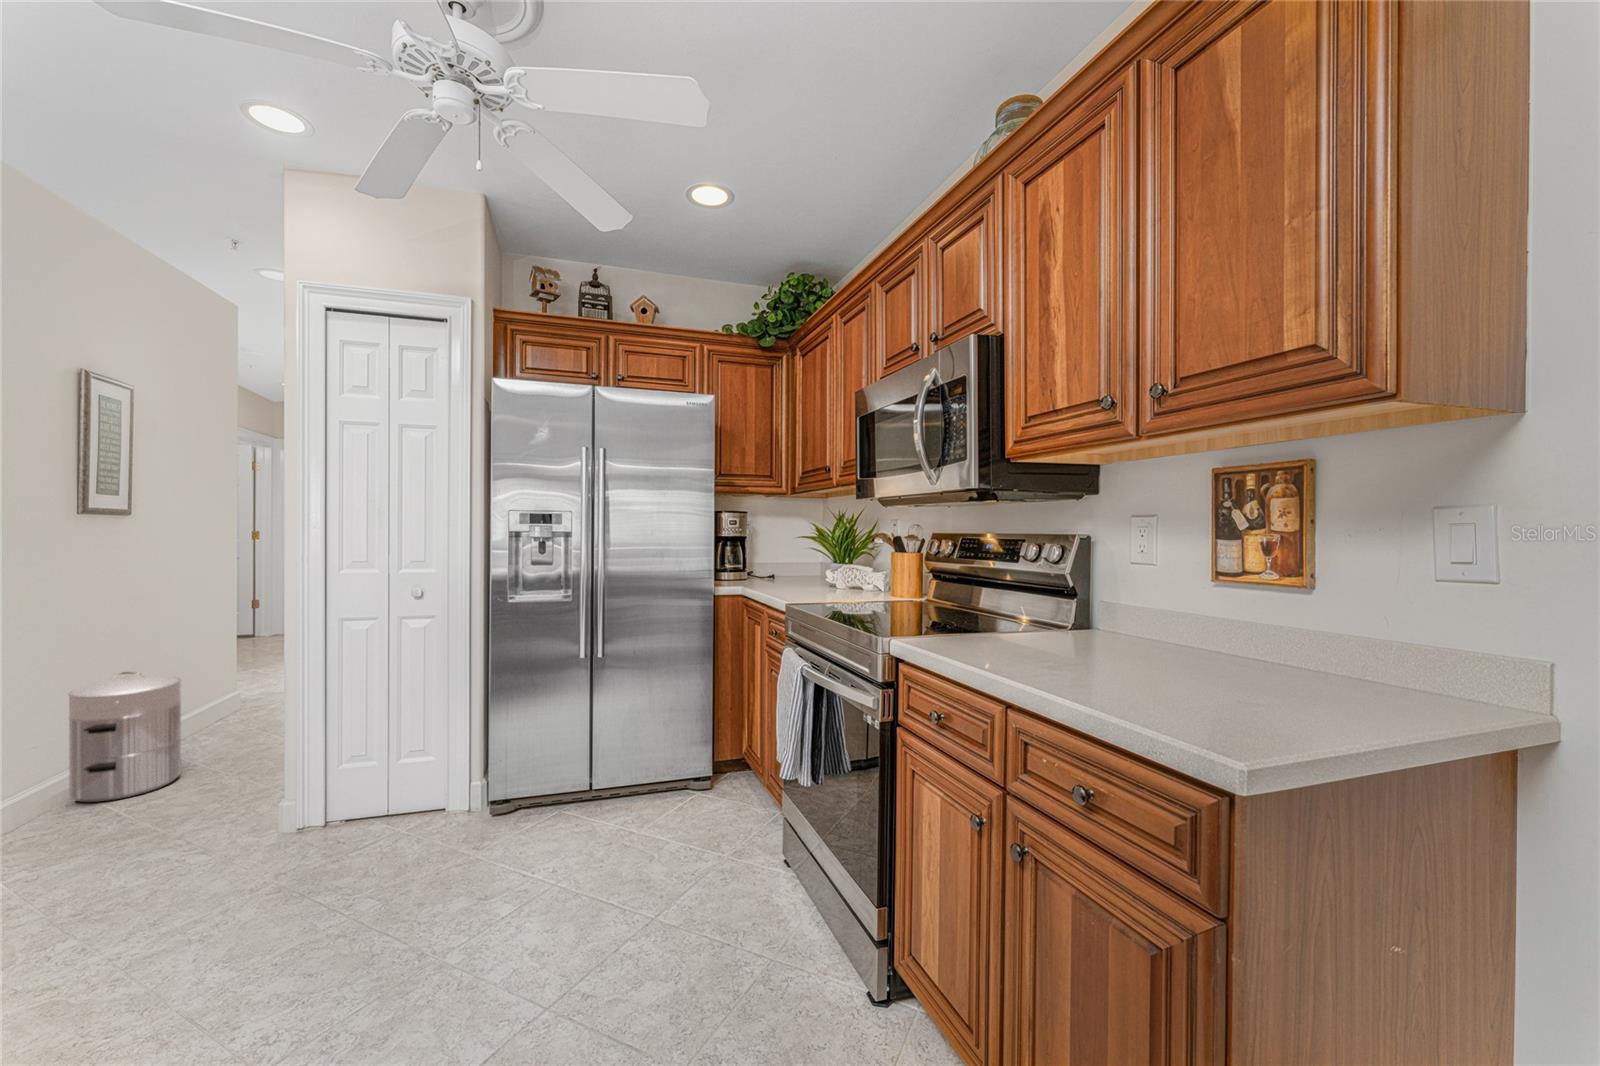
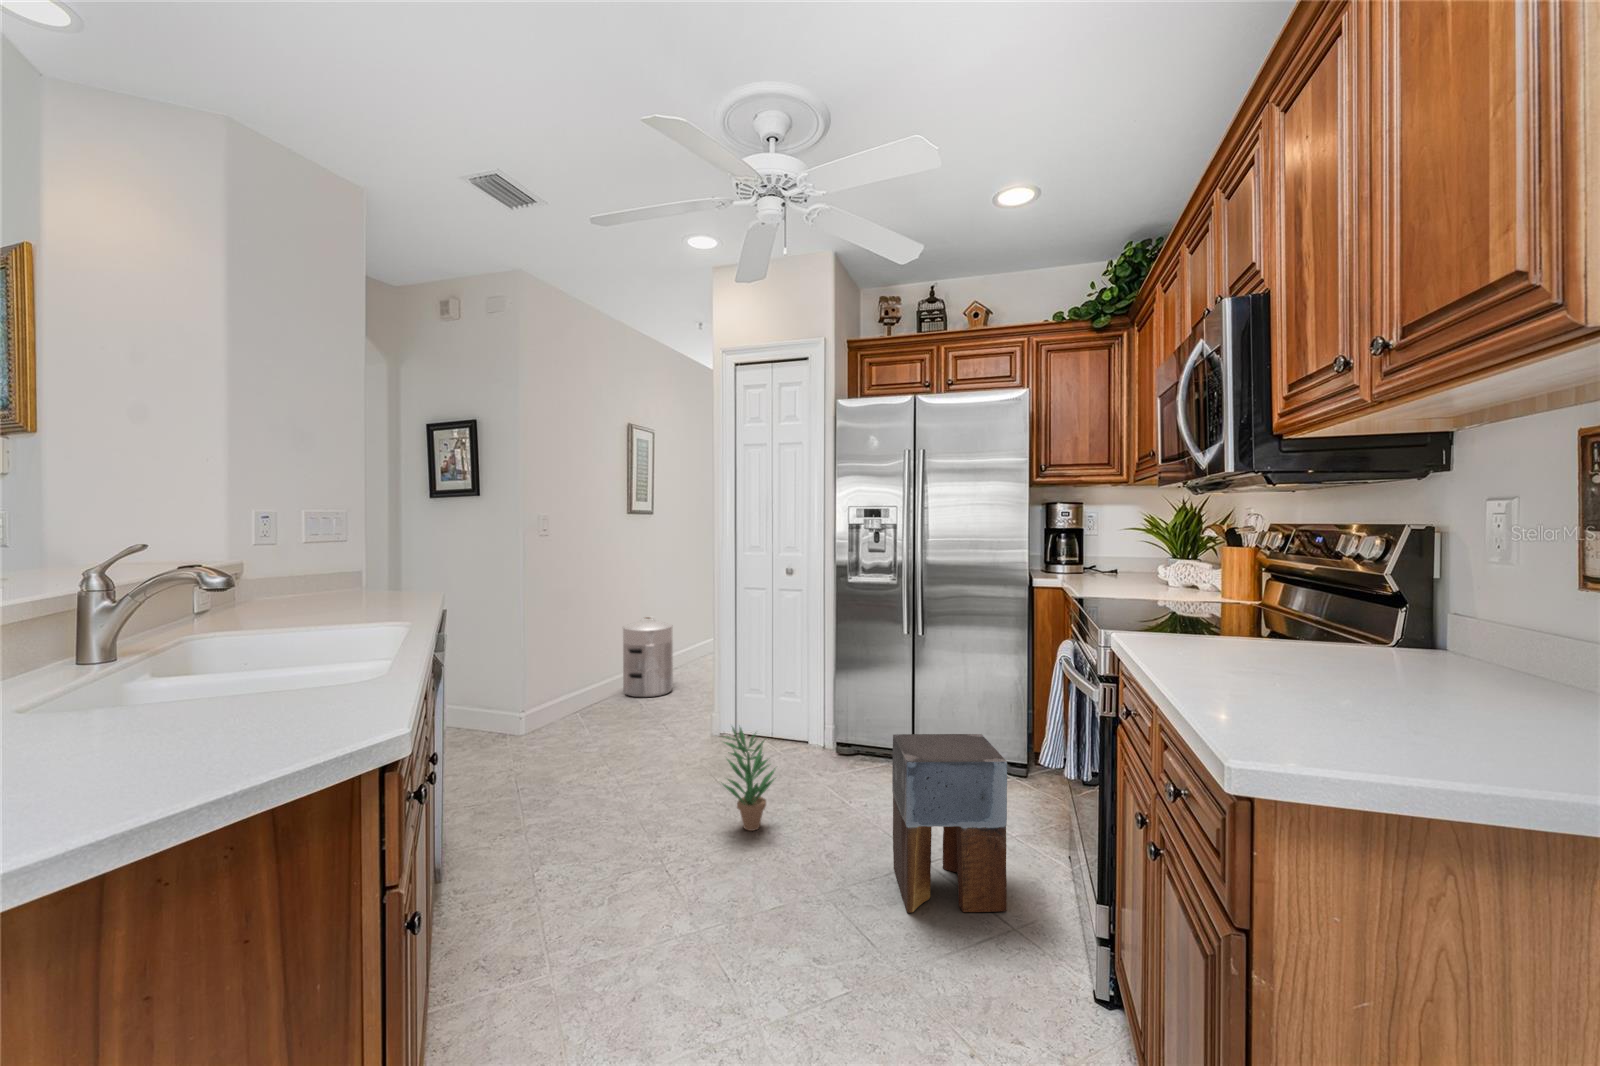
stool: none [628,772,780,1032] -> present [892,734,1007,913]
potted plant: none [338,833,440,990] -> present [723,727,776,831]

